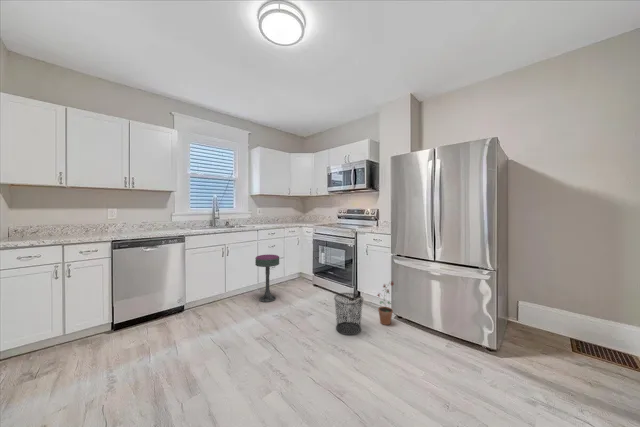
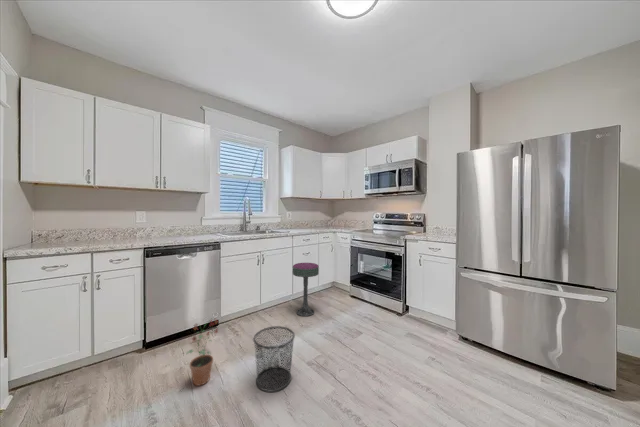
potted plant: present [378,282,394,325] -> present [188,319,218,386]
waste bin: present [334,293,363,335] -> present [253,326,295,391]

